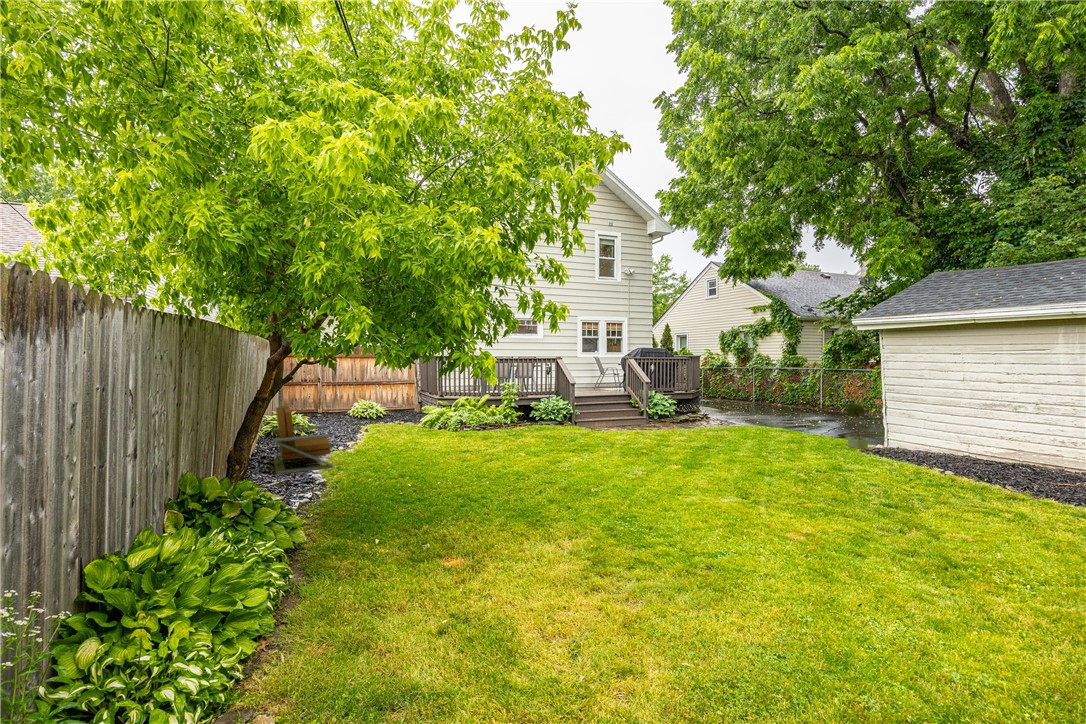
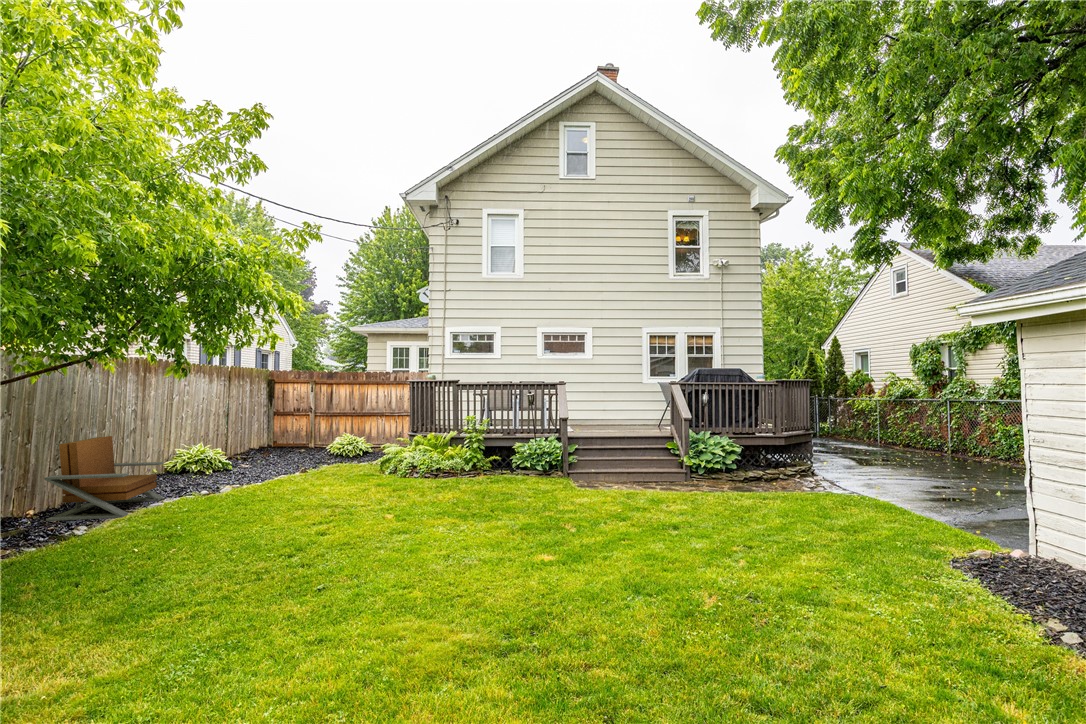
potted tree: present [846,403,868,449] -> none [1000,462,1057,566]

